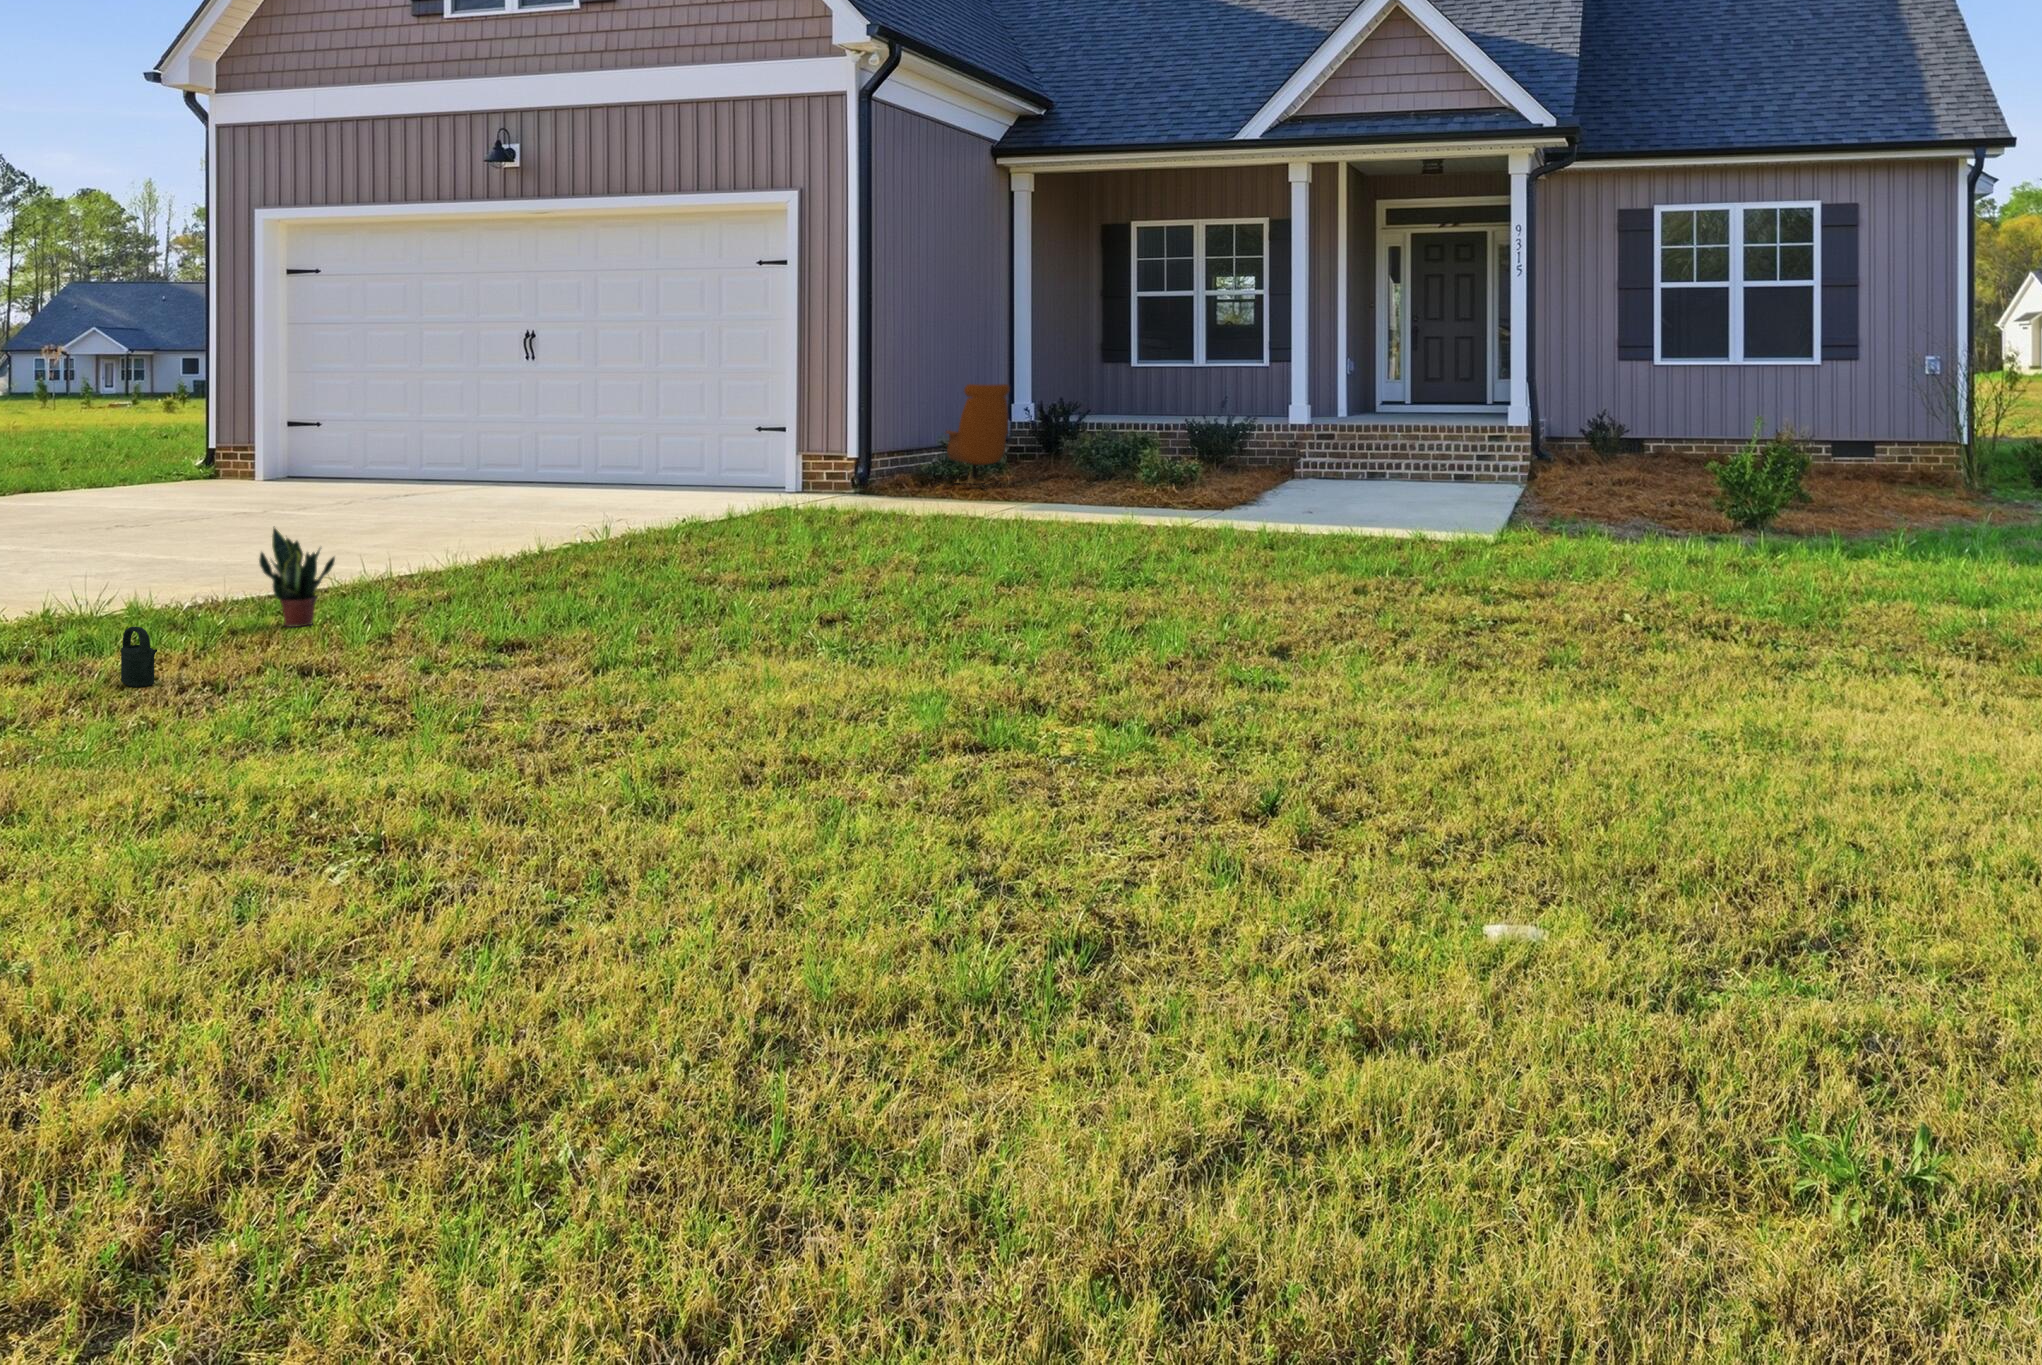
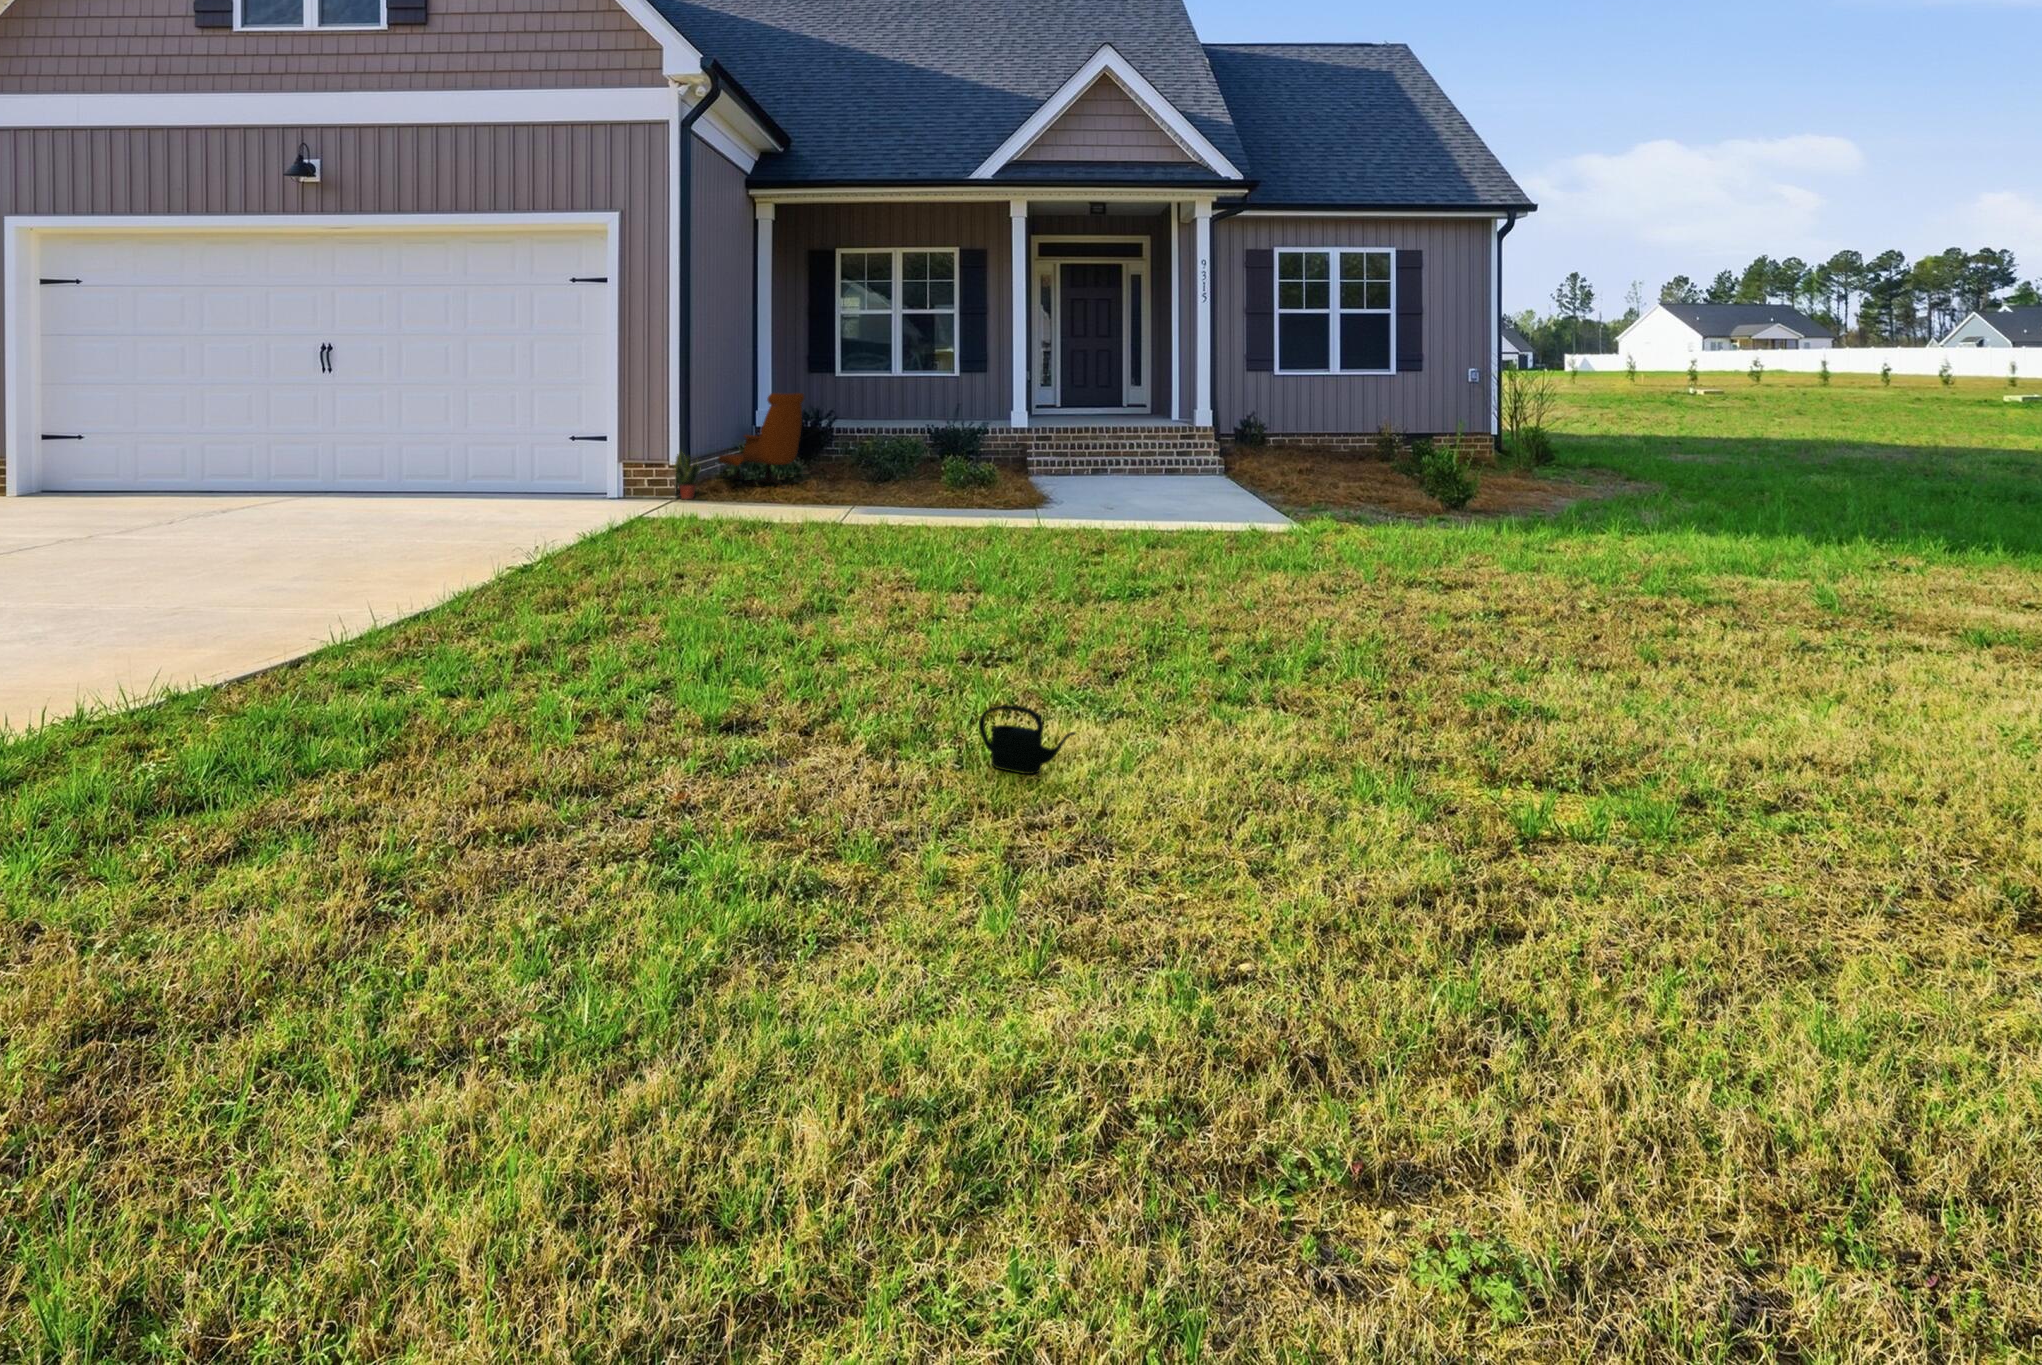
potted plant: present [259,527,335,627] -> present [673,452,700,499]
watering can: present [121,627,157,687] -> present [979,705,1076,774]

